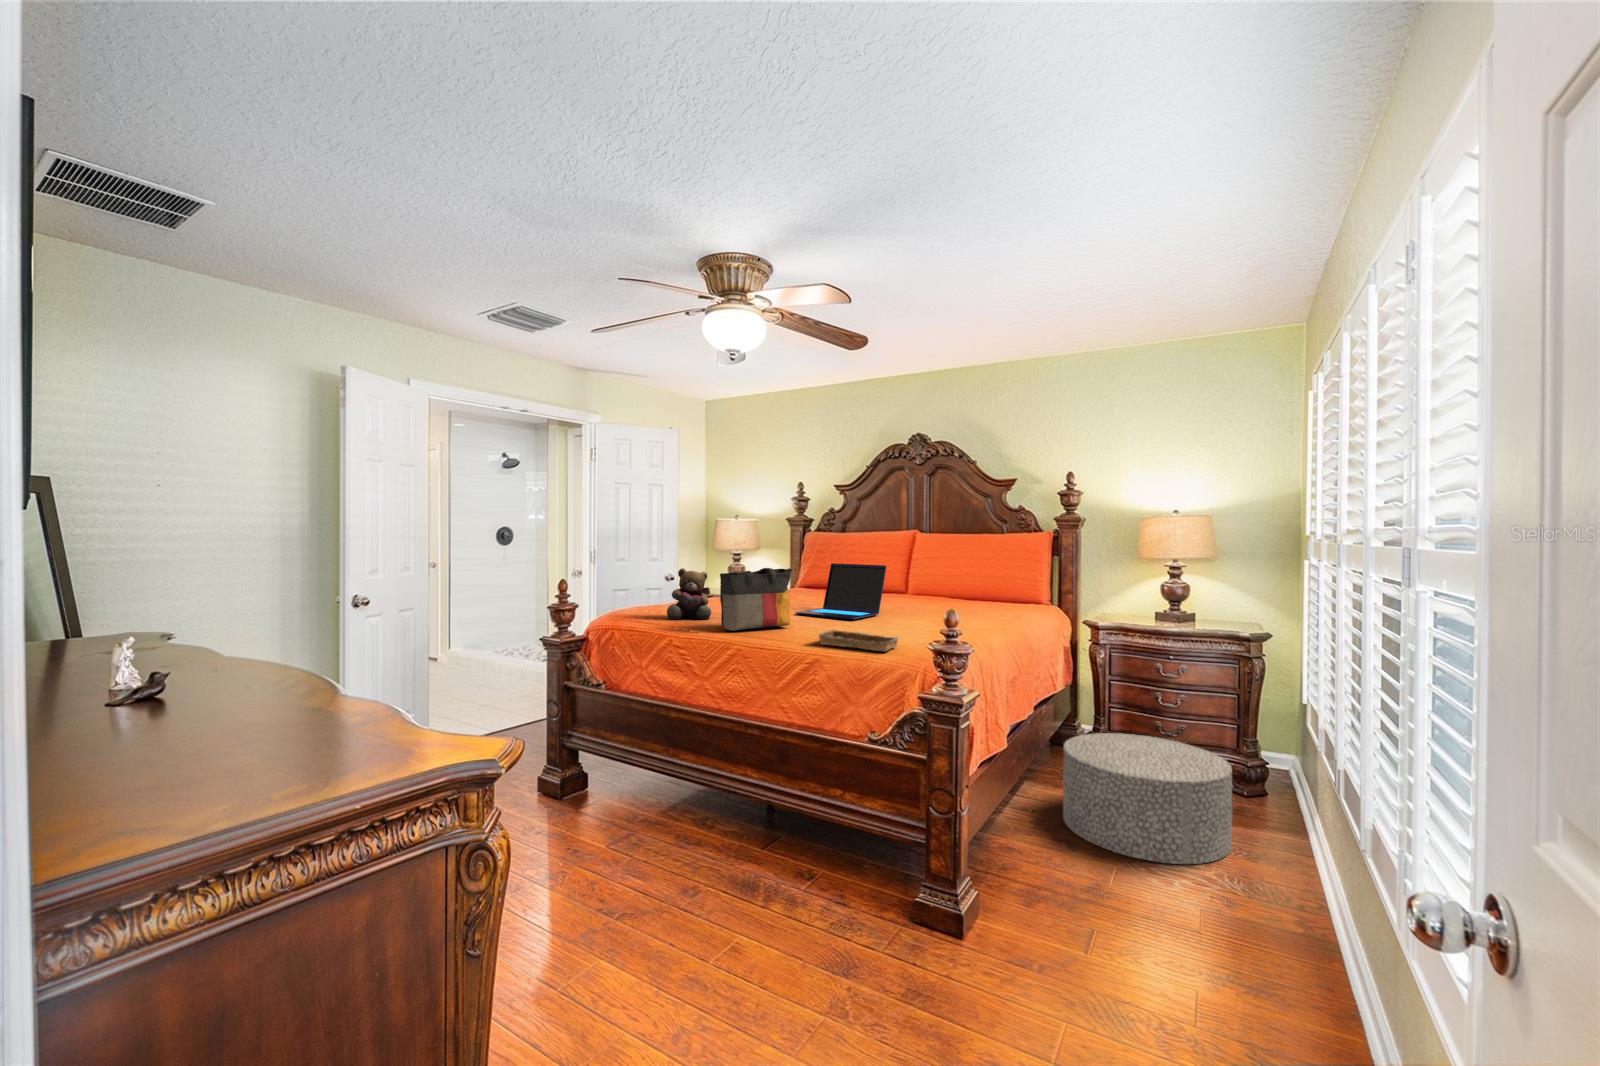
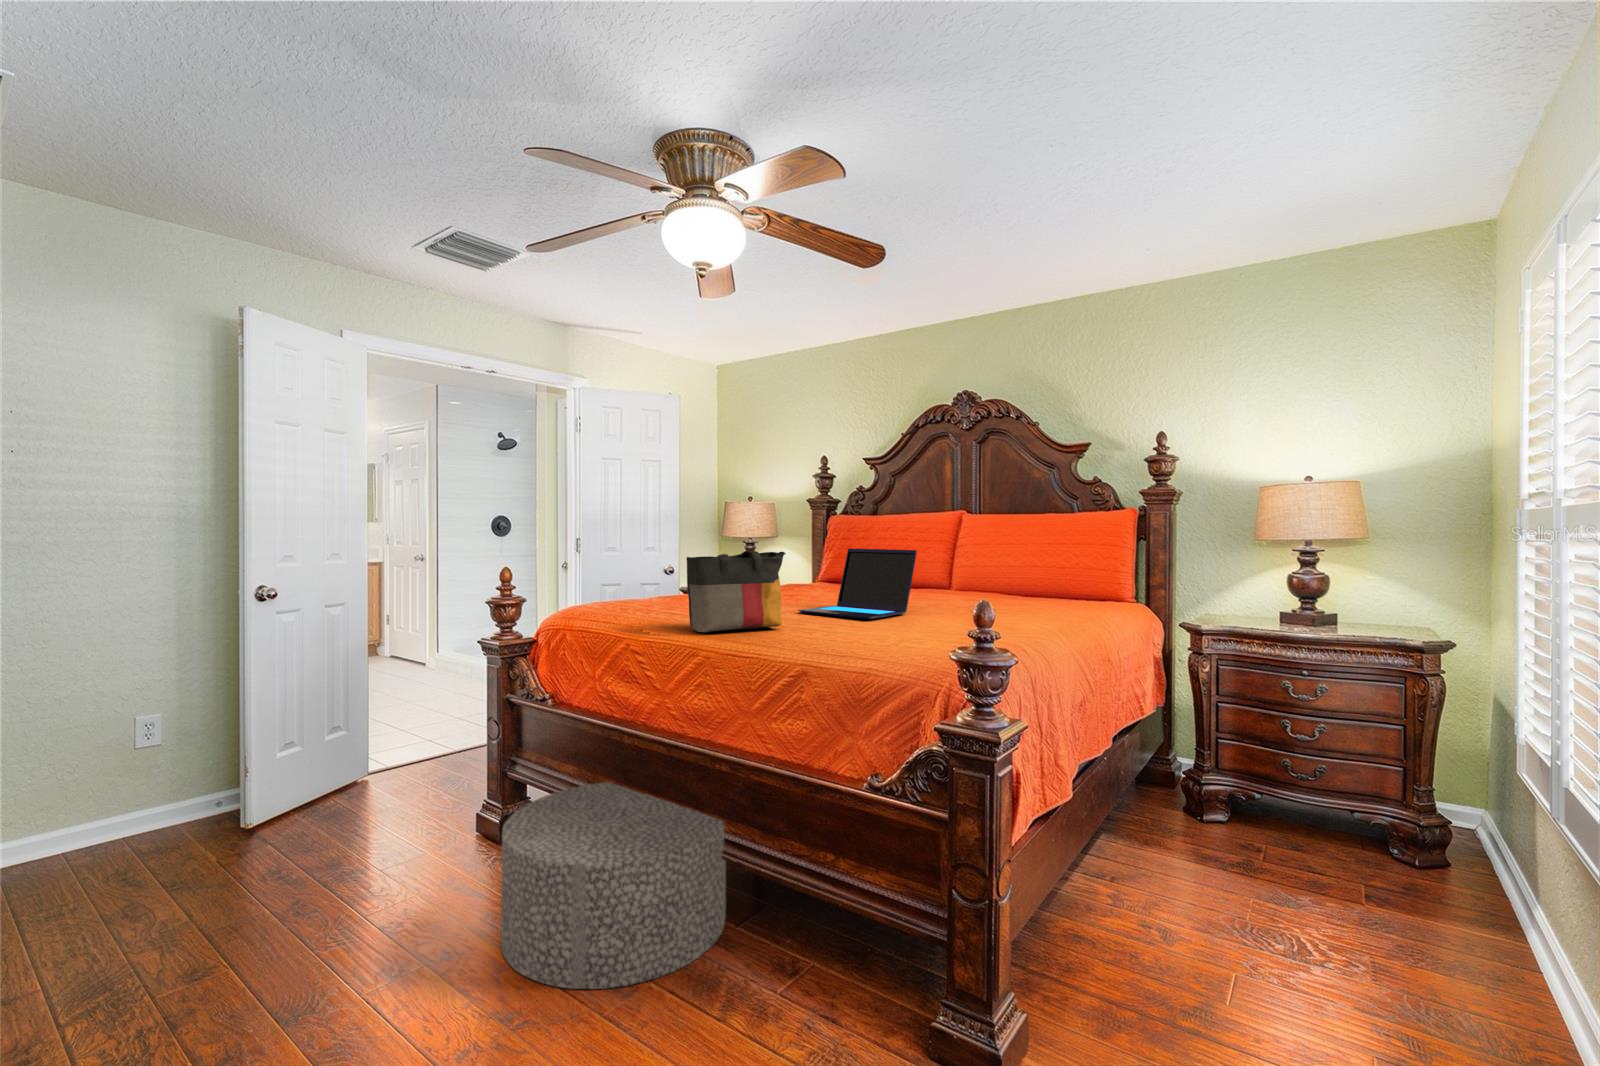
teddy bear: present [667,568,711,619] -> none [630,553,687,618]
tray: present [819,630,899,651] -> none [802,631,923,662]
ottoman: present [1063,733,1232,864] -> present [501,782,726,989]

